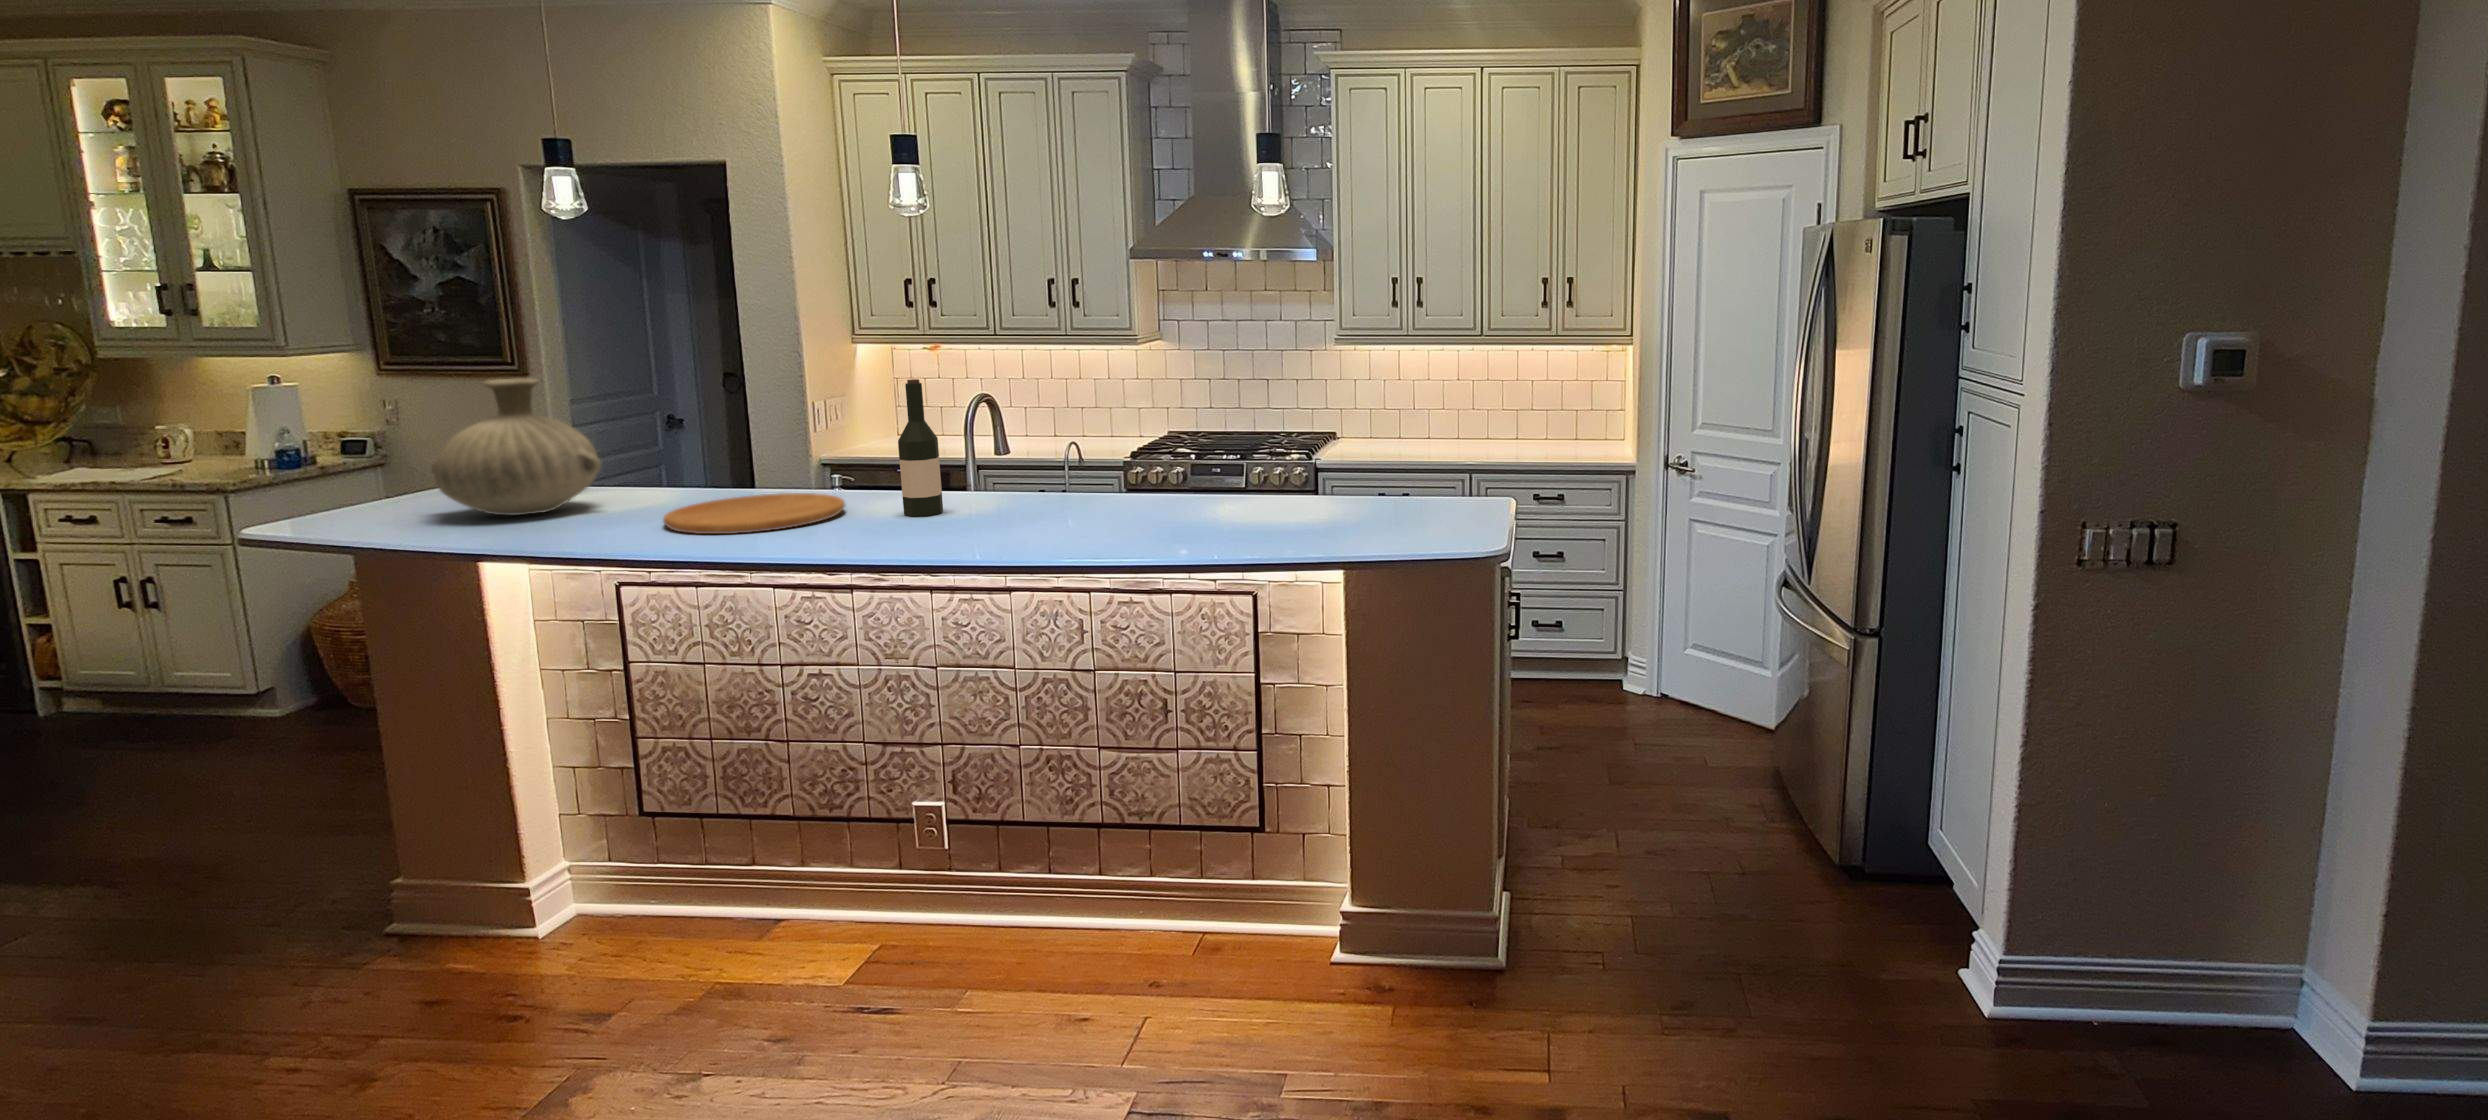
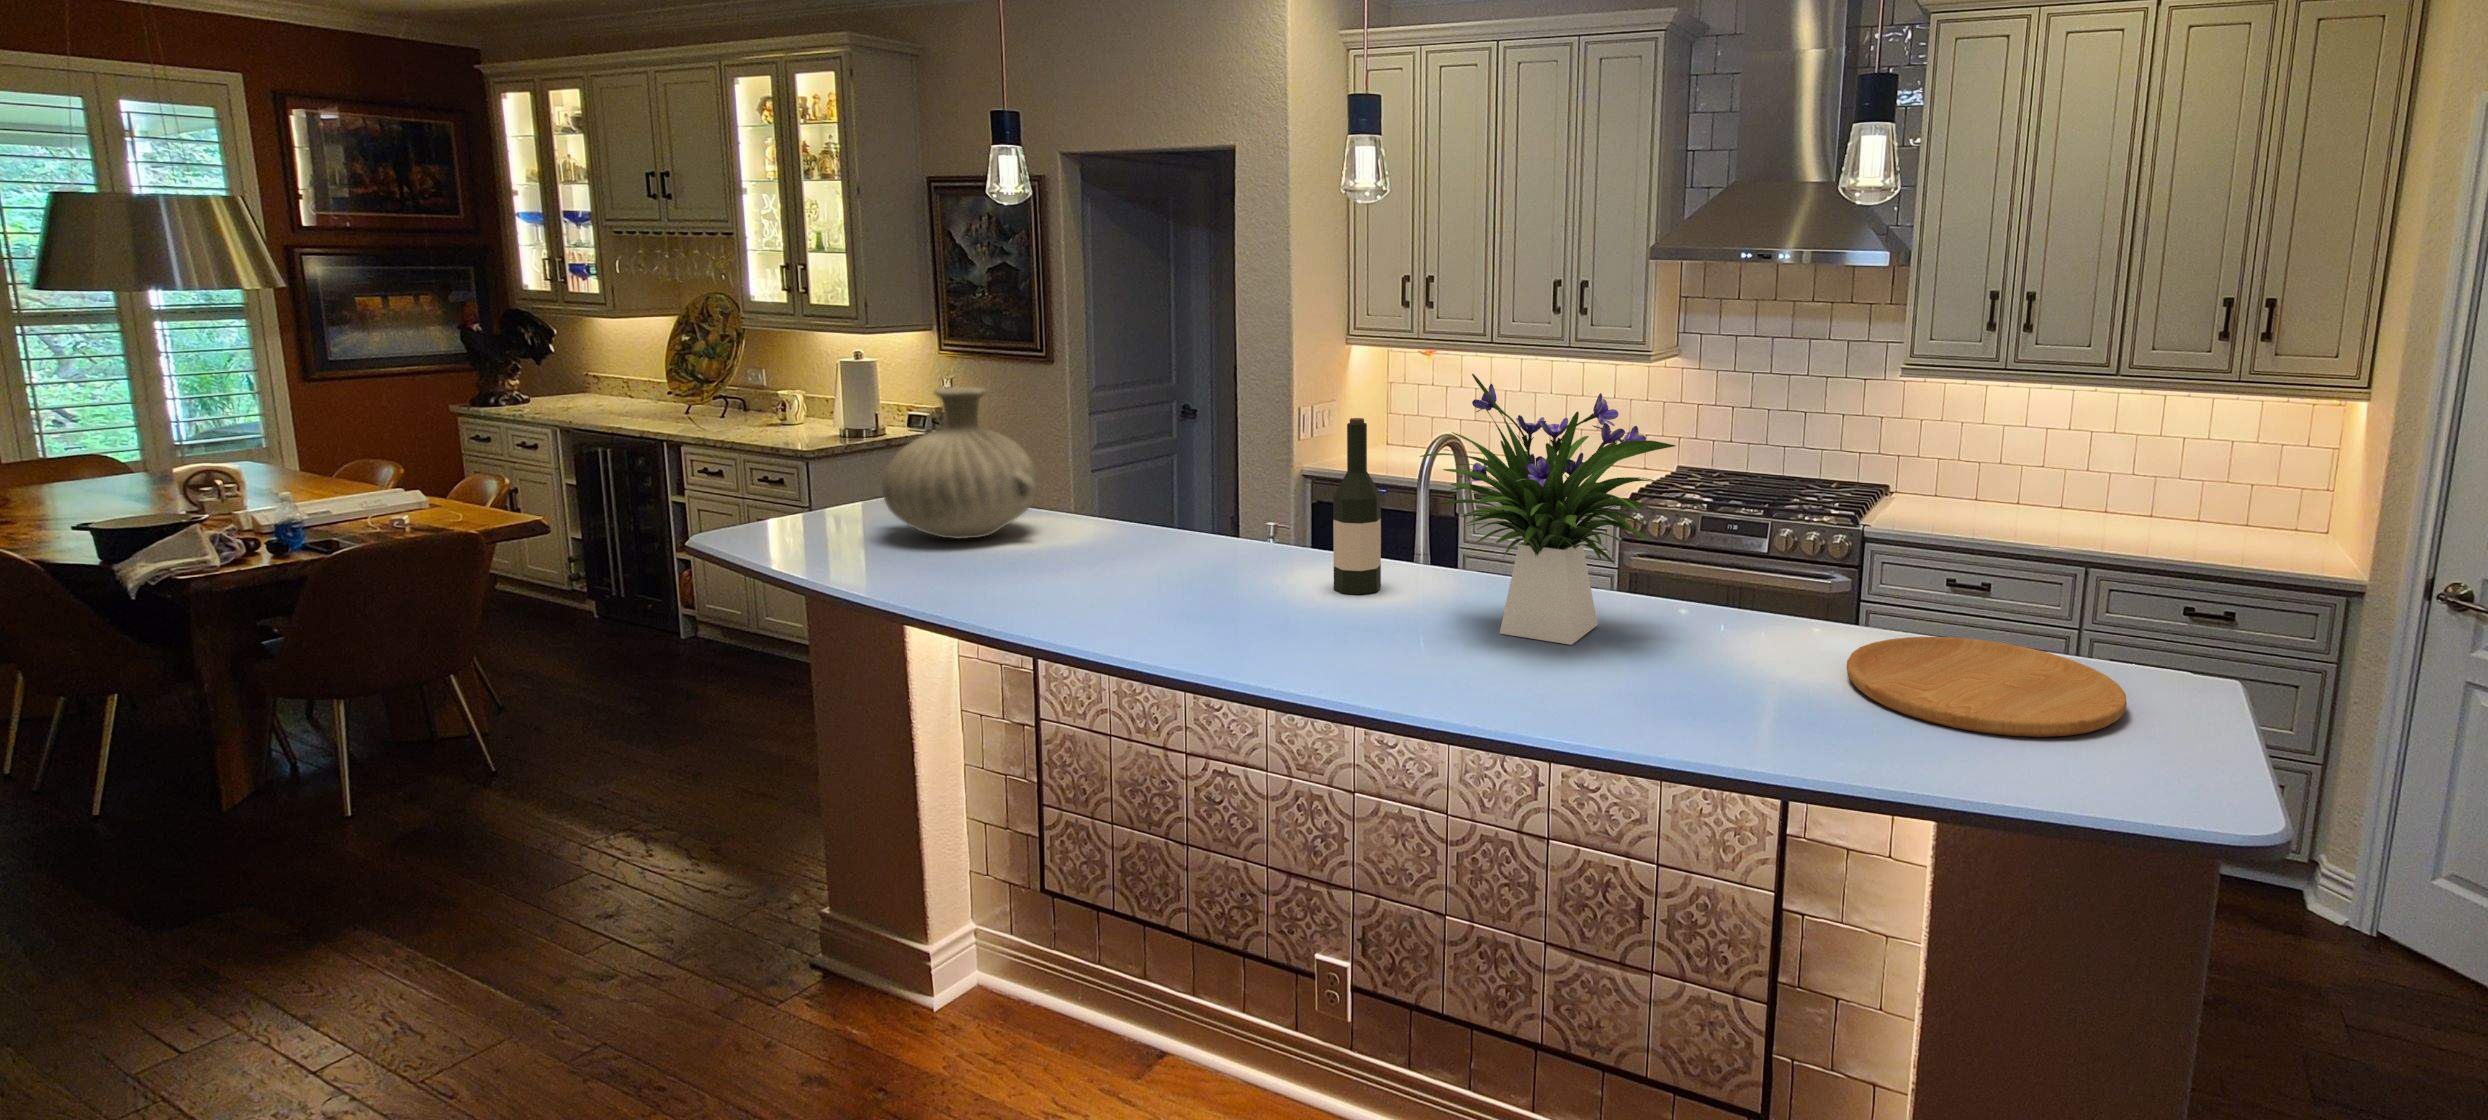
flower arrangement: none [975,337,1163,526] -> present [1420,374,1676,645]
cutting board: present [663,493,845,534] -> present [1847,637,2127,737]

